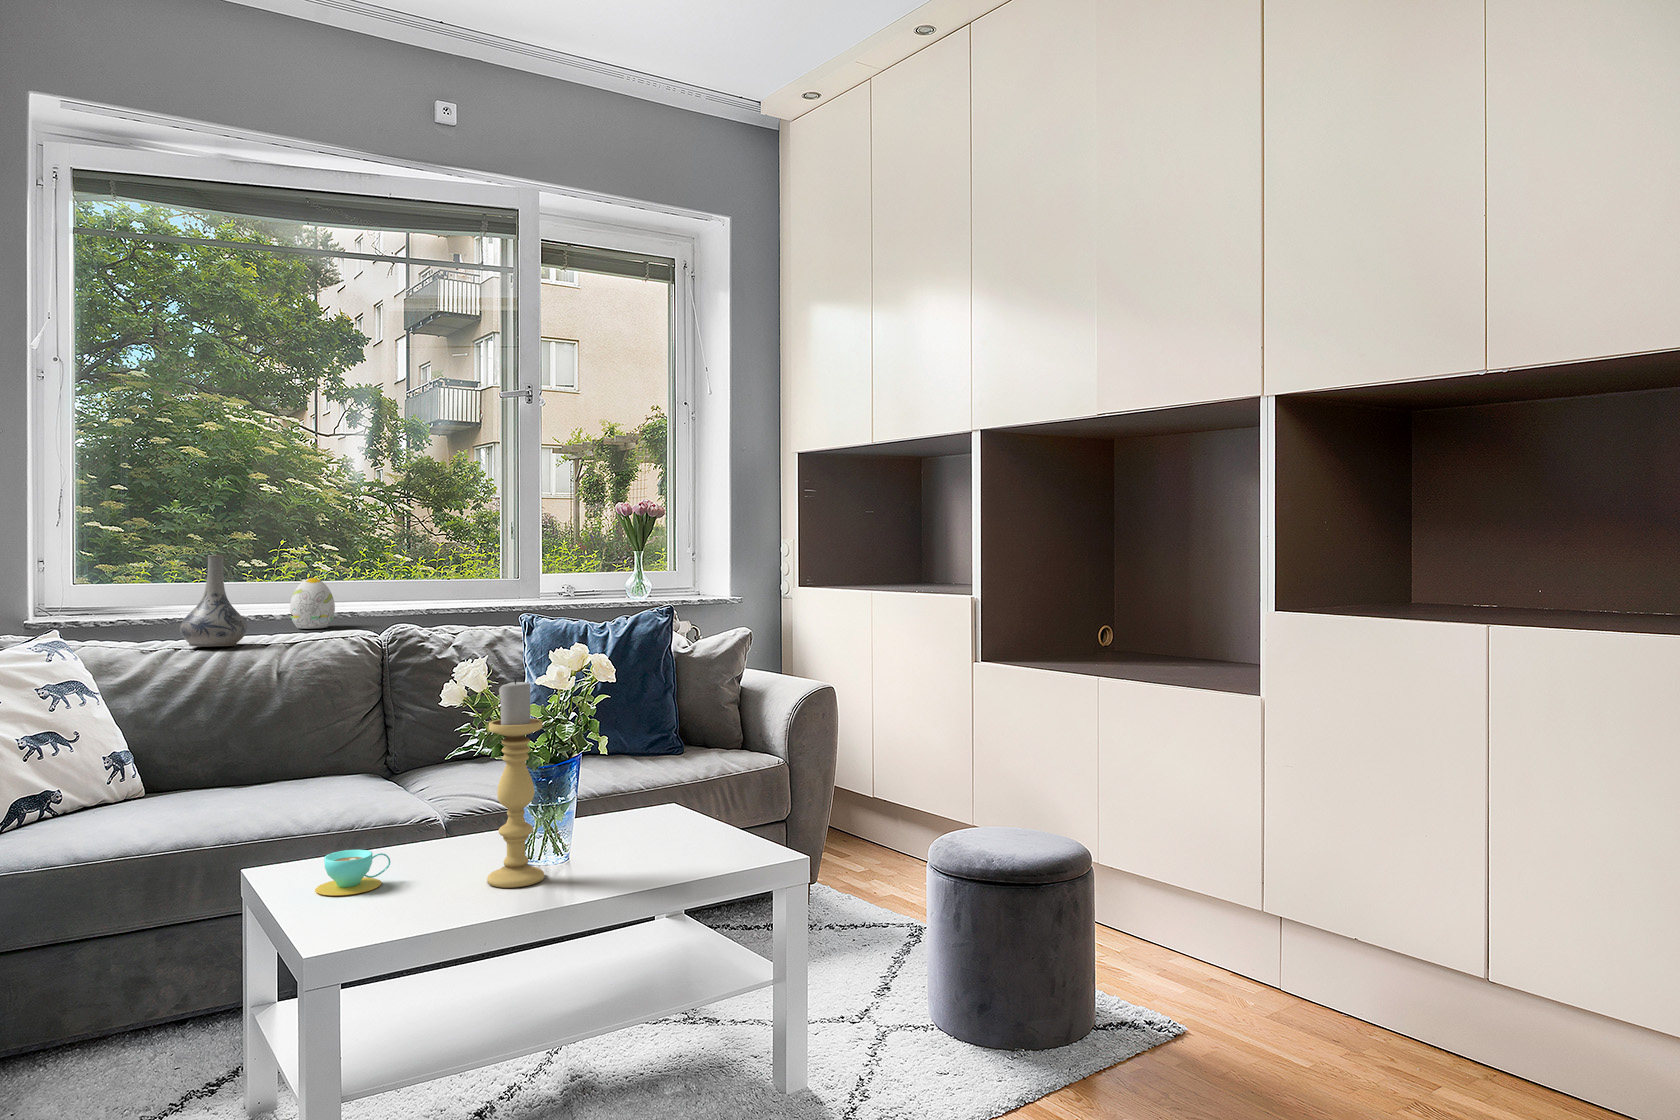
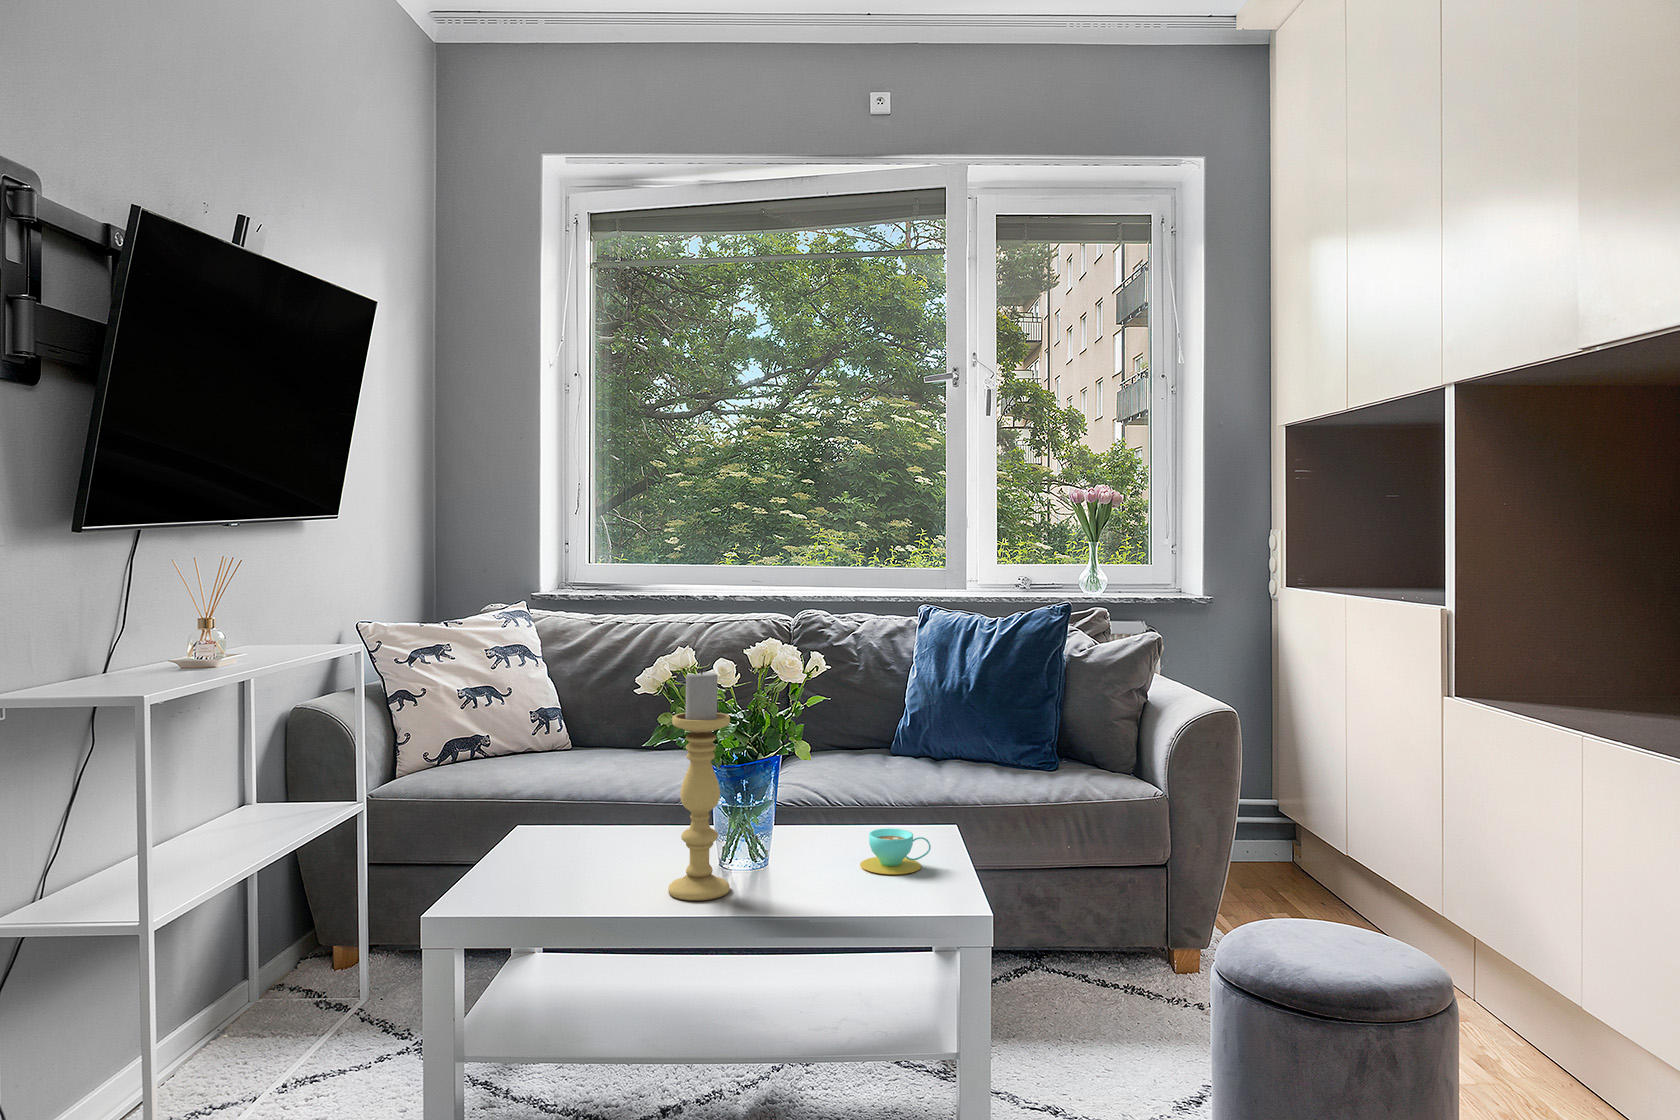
decorative vase: present [180,555,247,647] -> none [618,539,672,622]
decorative egg: present [290,578,335,629] -> none [734,563,772,610]
teacup: present [315,850,390,896] -> present [860,828,931,874]

